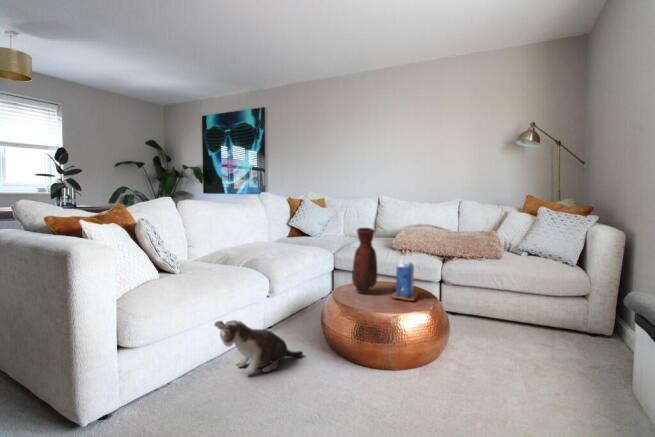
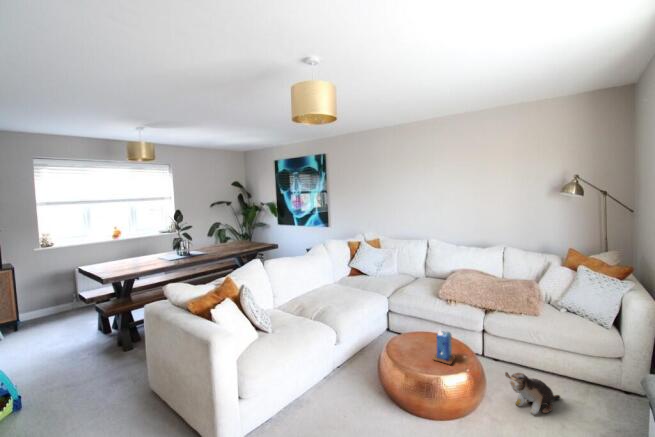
vase: present [352,228,378,293] -> none [401,299,422,353]
plush toy: present [215,320,303,374] -> present [505,372,560,414]

